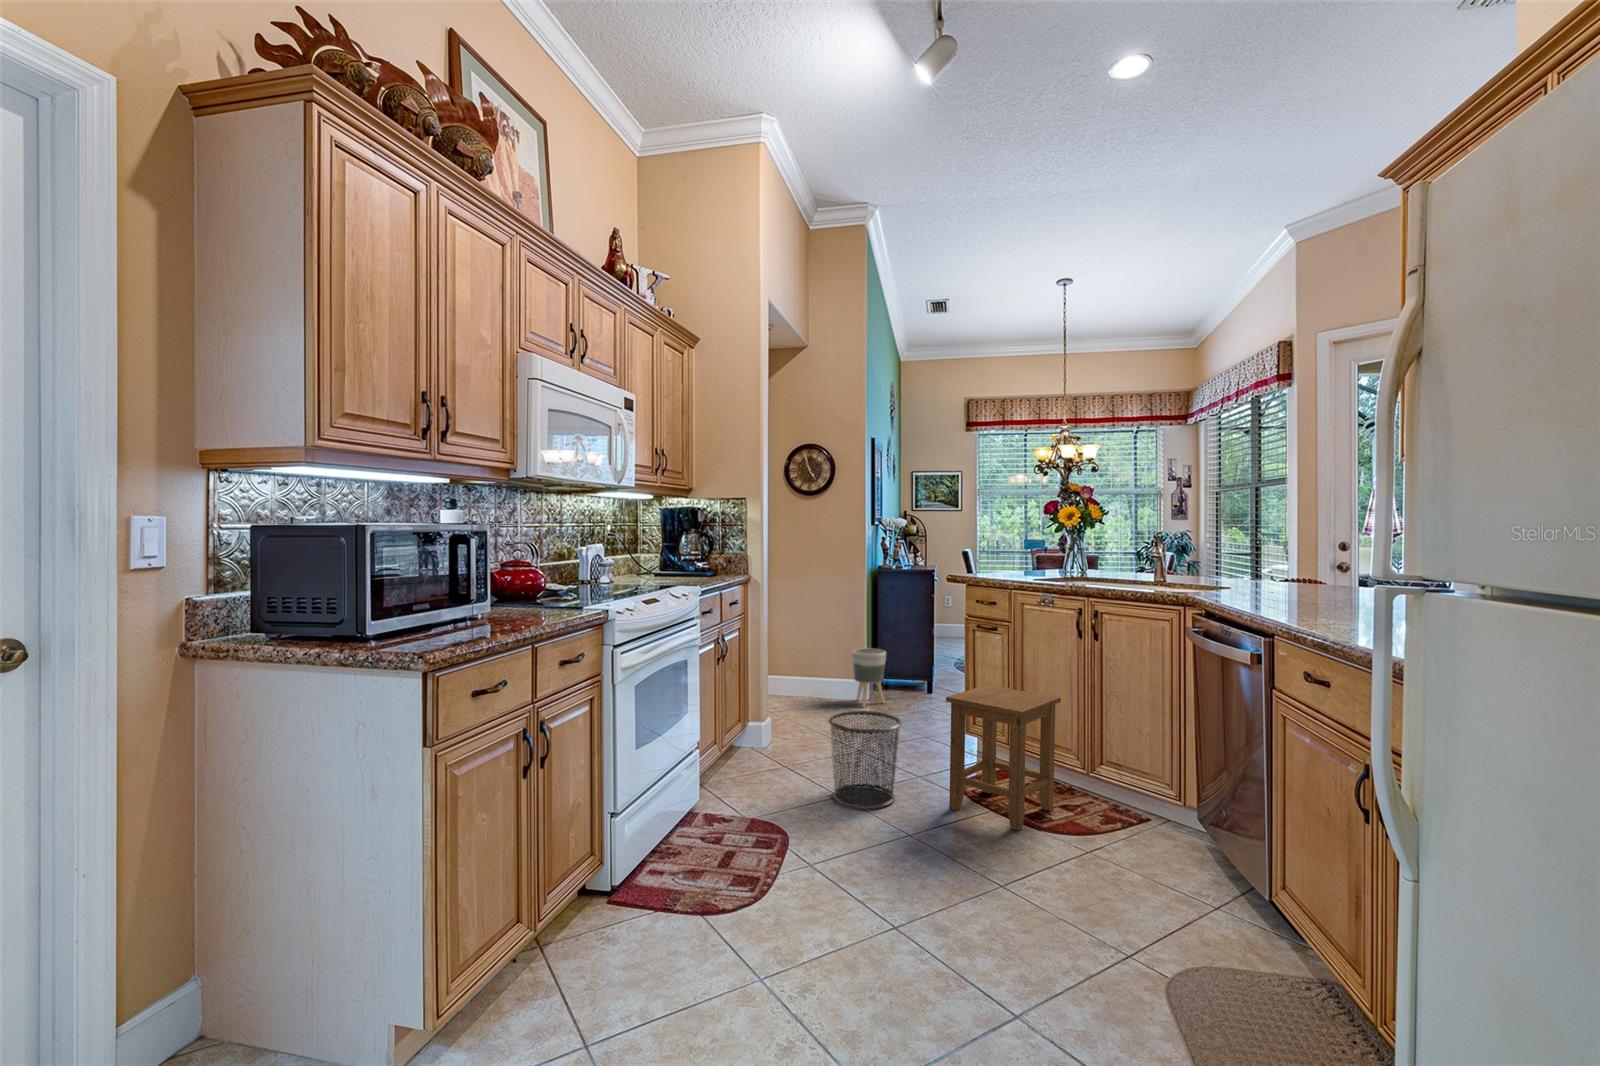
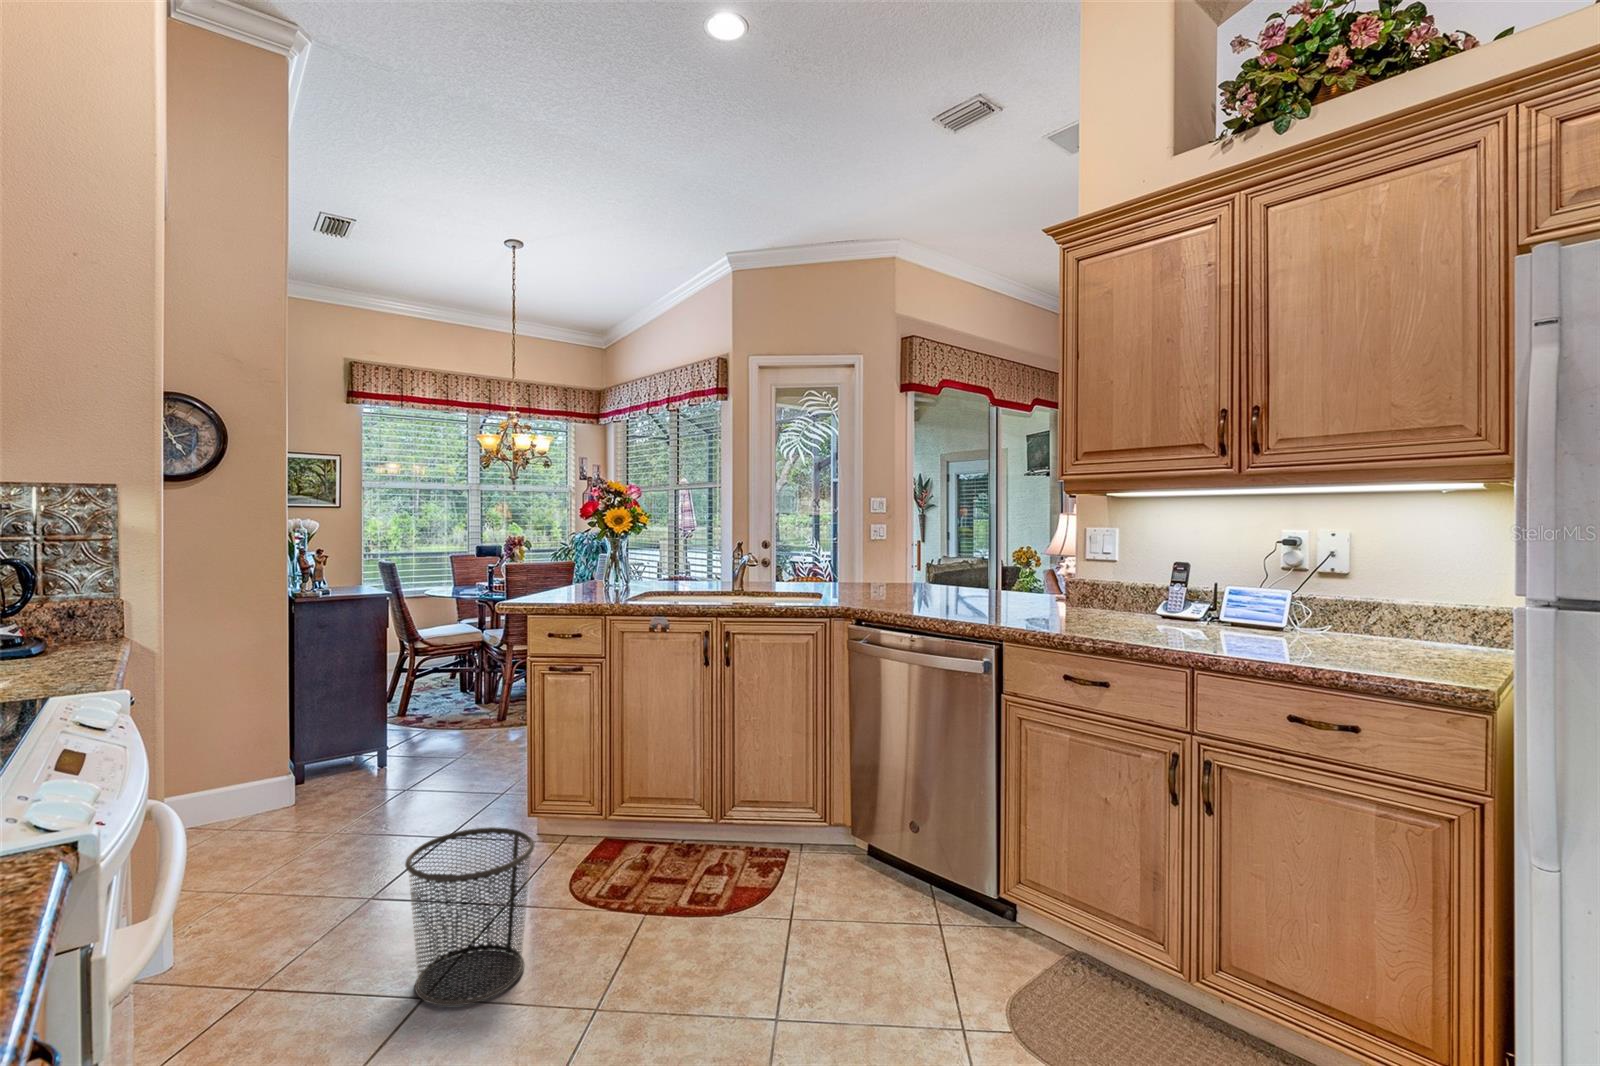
planter: present [852,648,886,707] -> none [275,721,339,818]
stool: present [946,685,1061,831] -> none [600,742,718,936]

